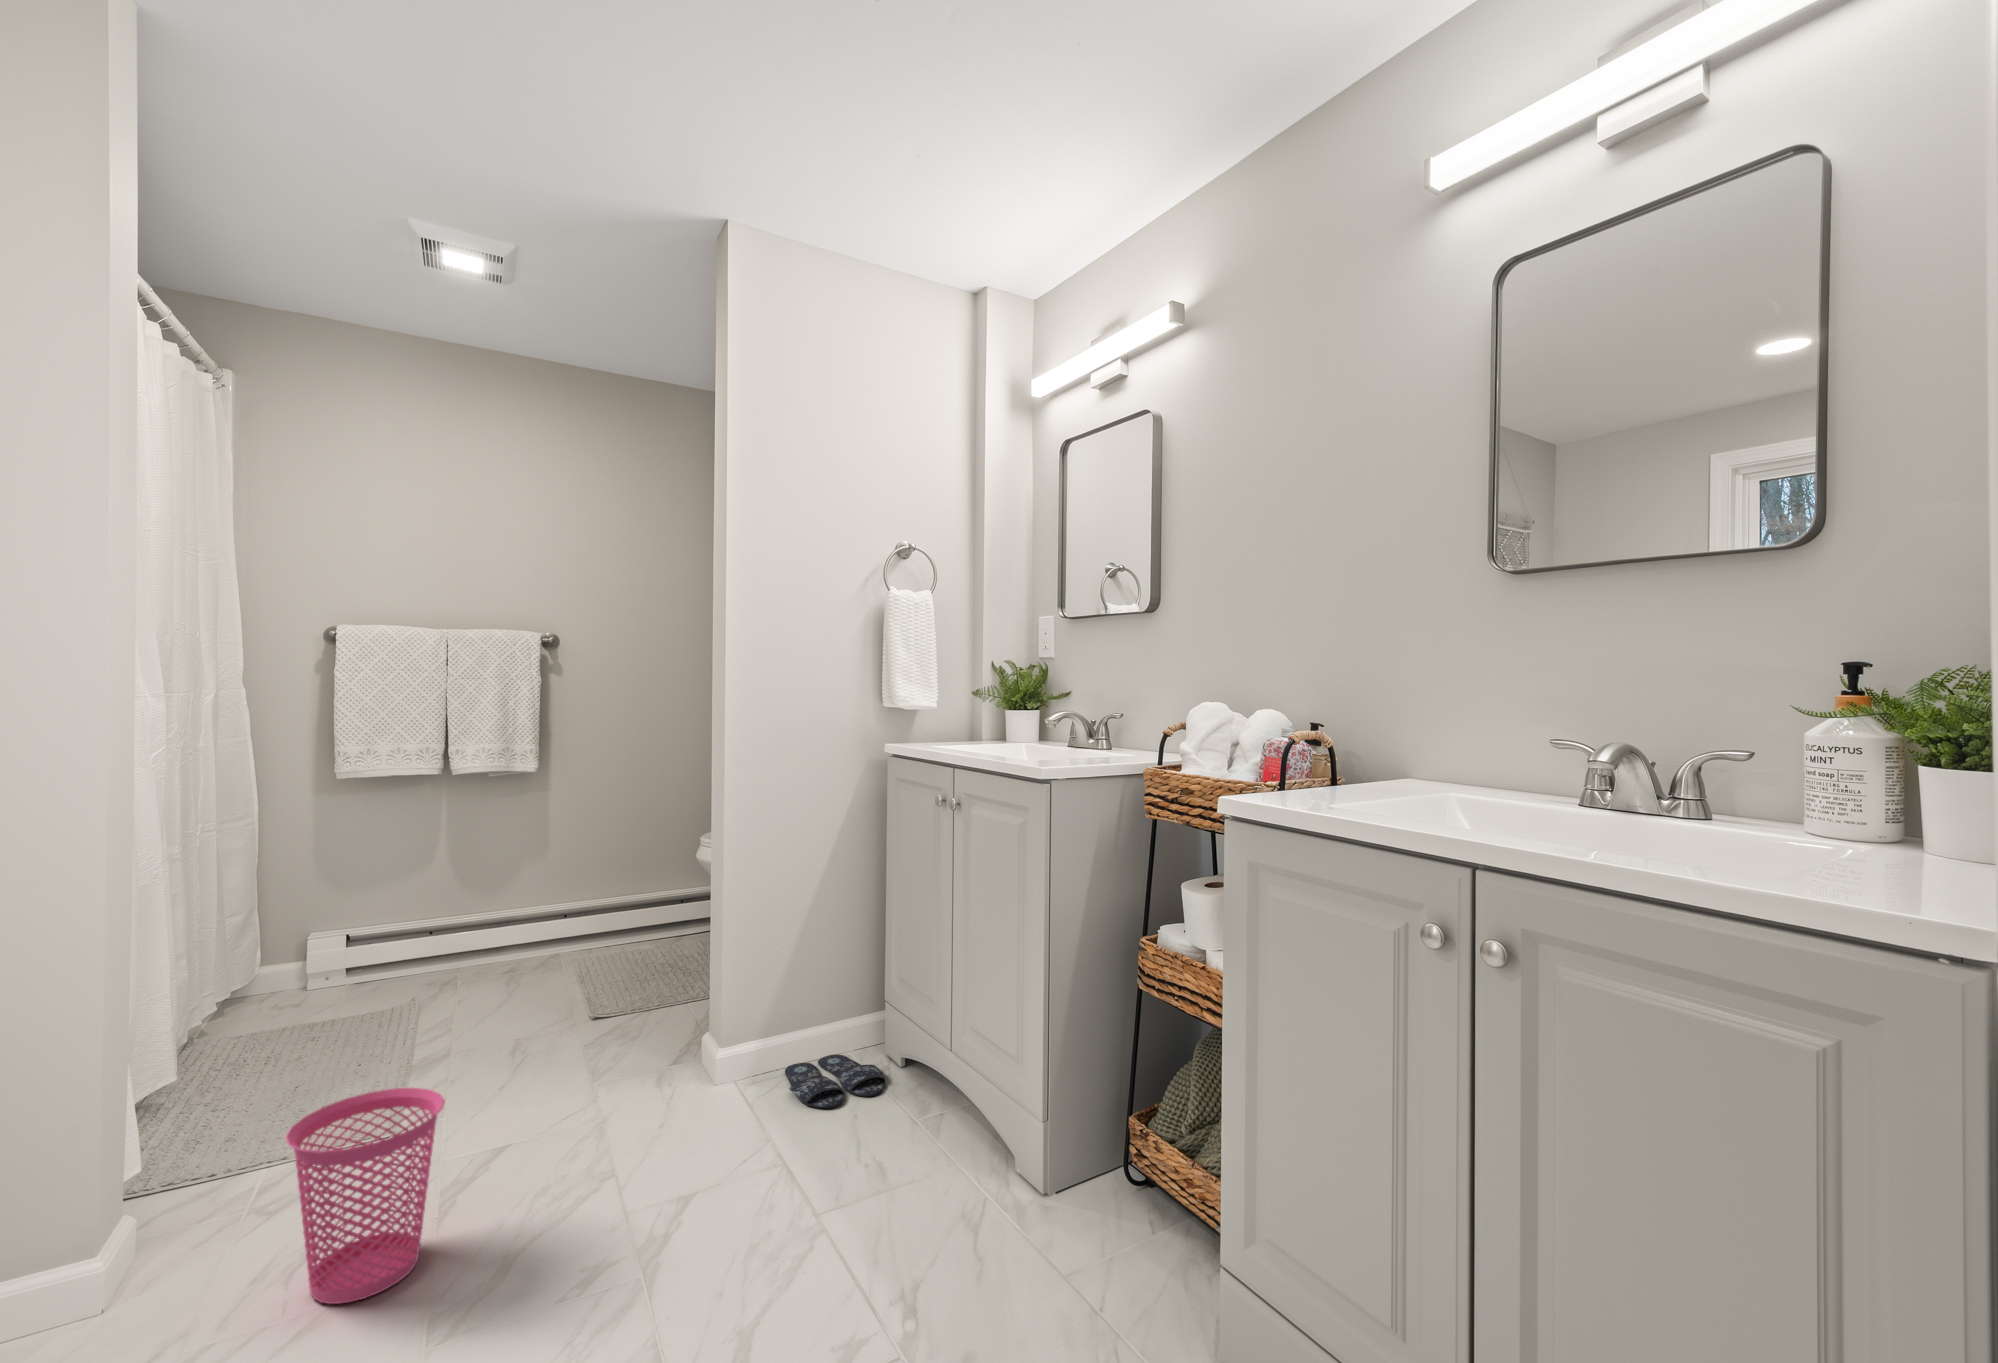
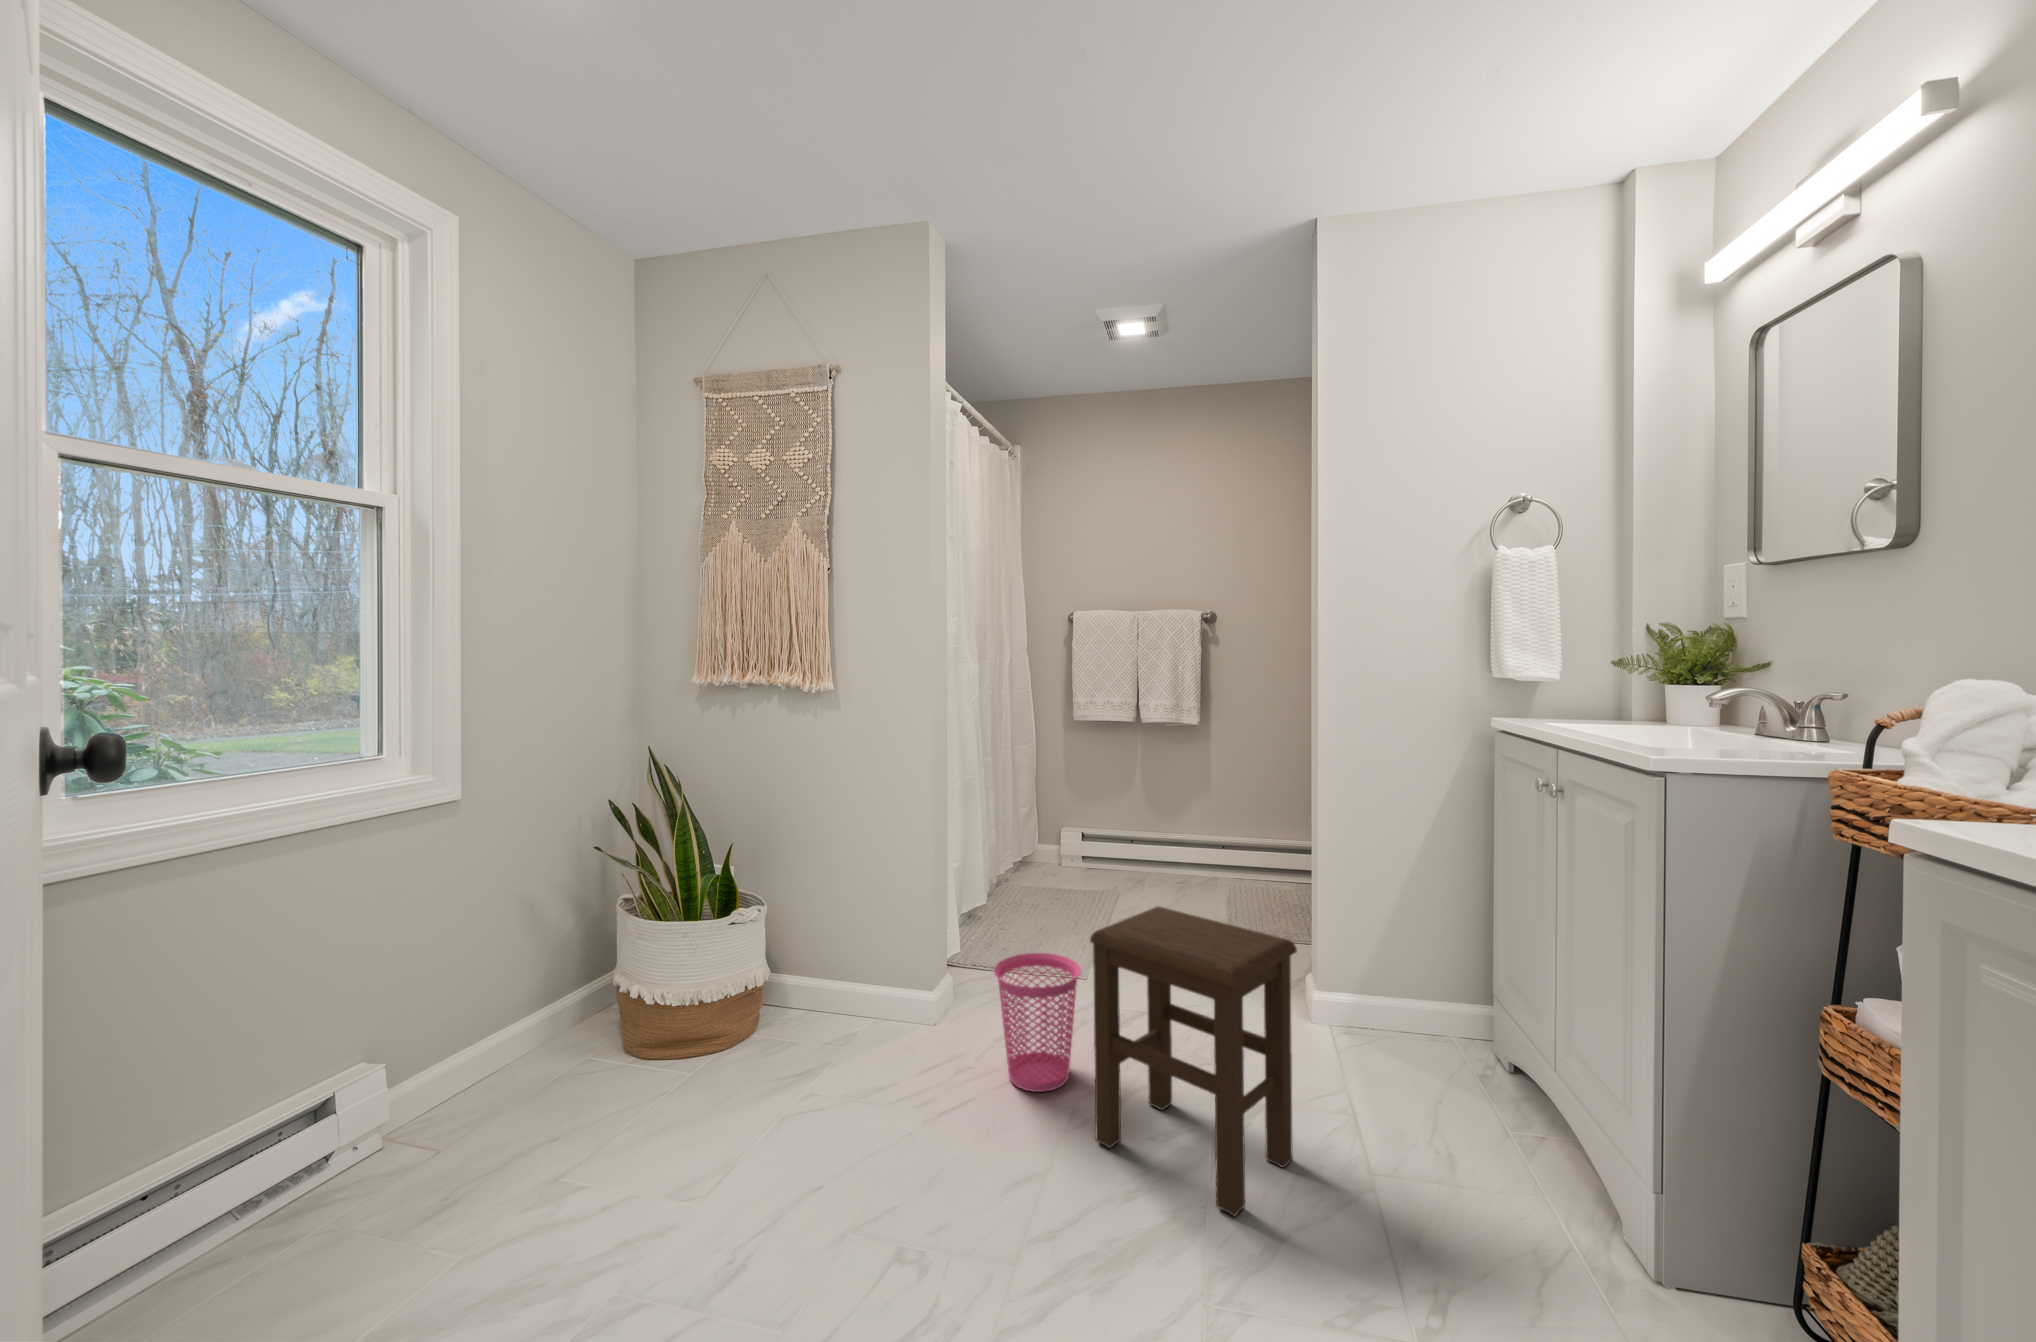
stool: none [488,983,749,1320] -> present [1090,906,1297,1216]
slippers: present [785,1054,885,1108] -> none [1375,1033,1484,1091]

